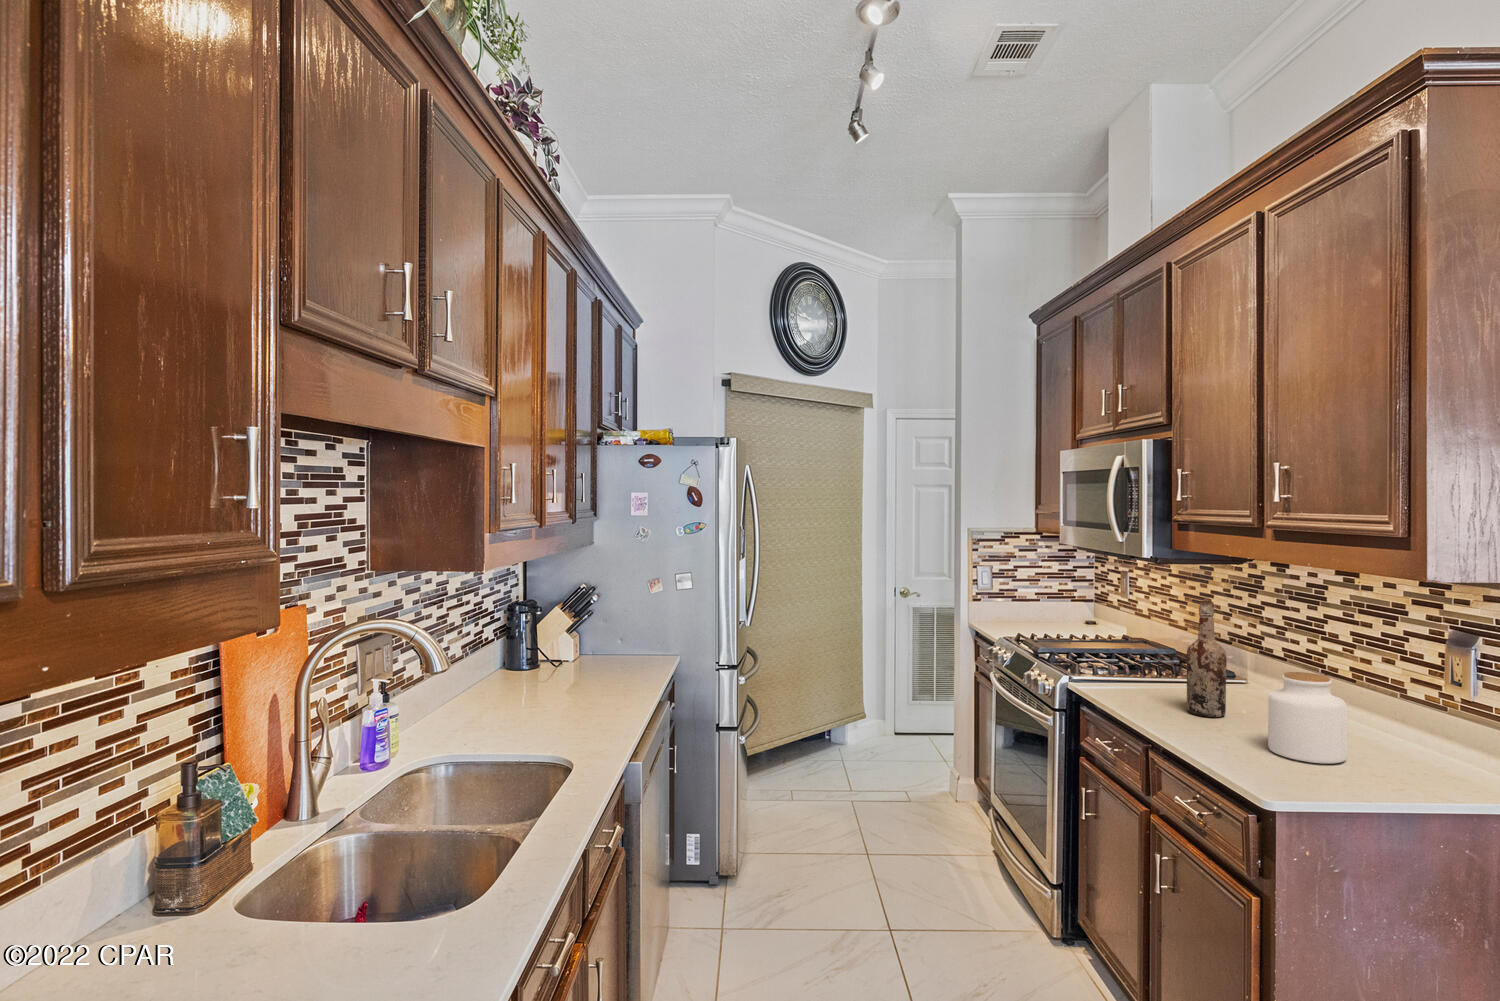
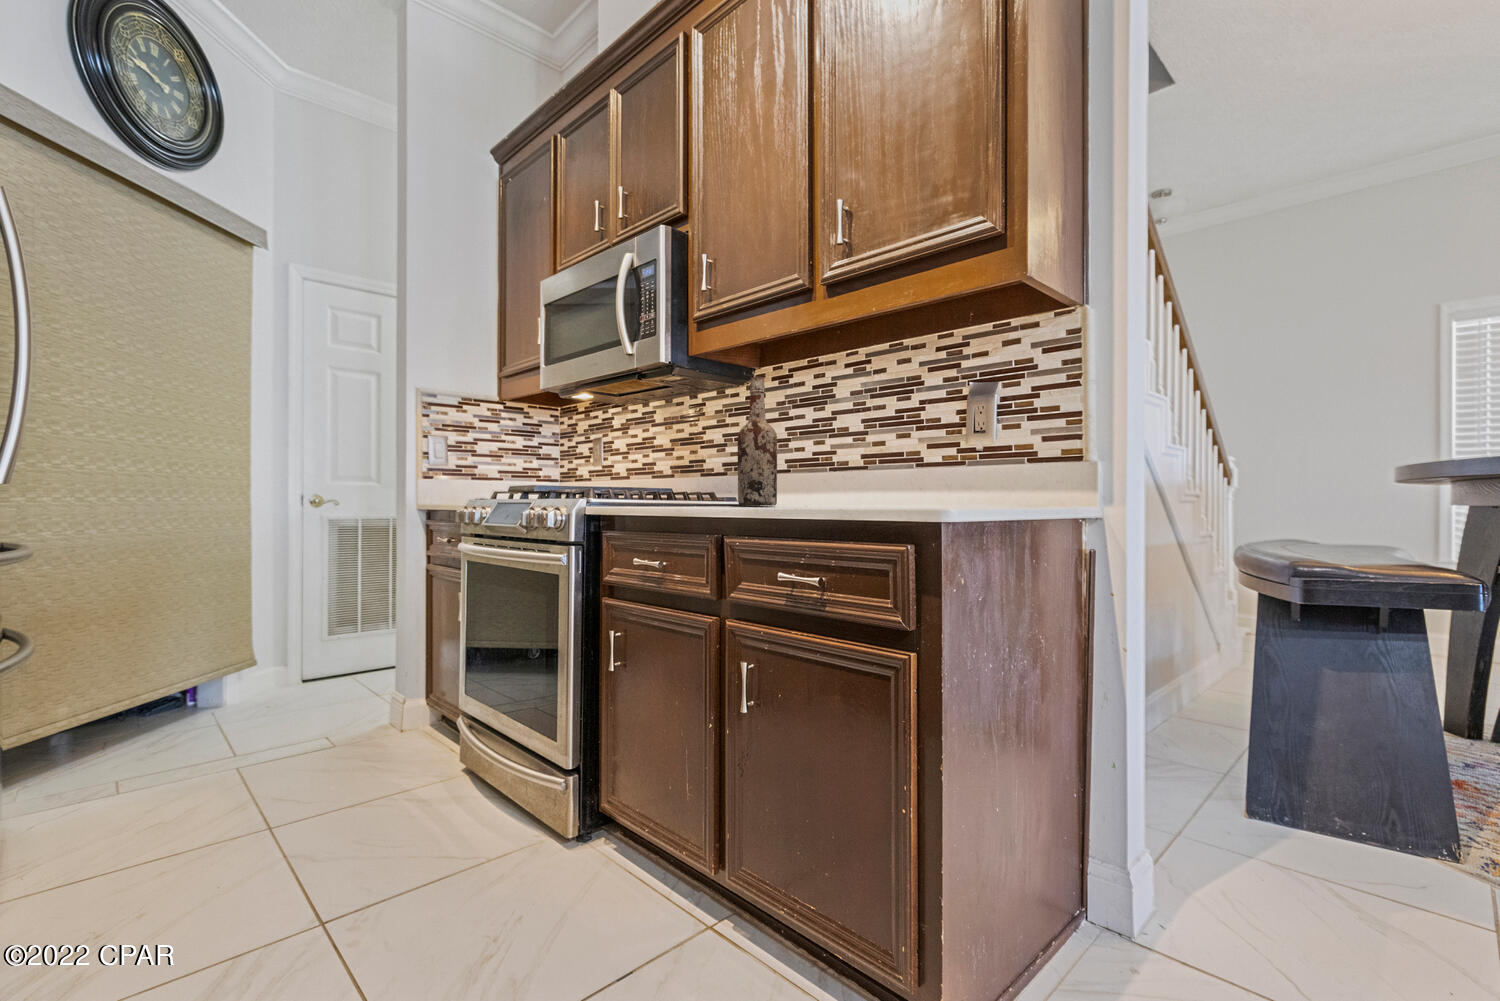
jar: present [1268,672,1347,764] -> none [849,421,922,510]

